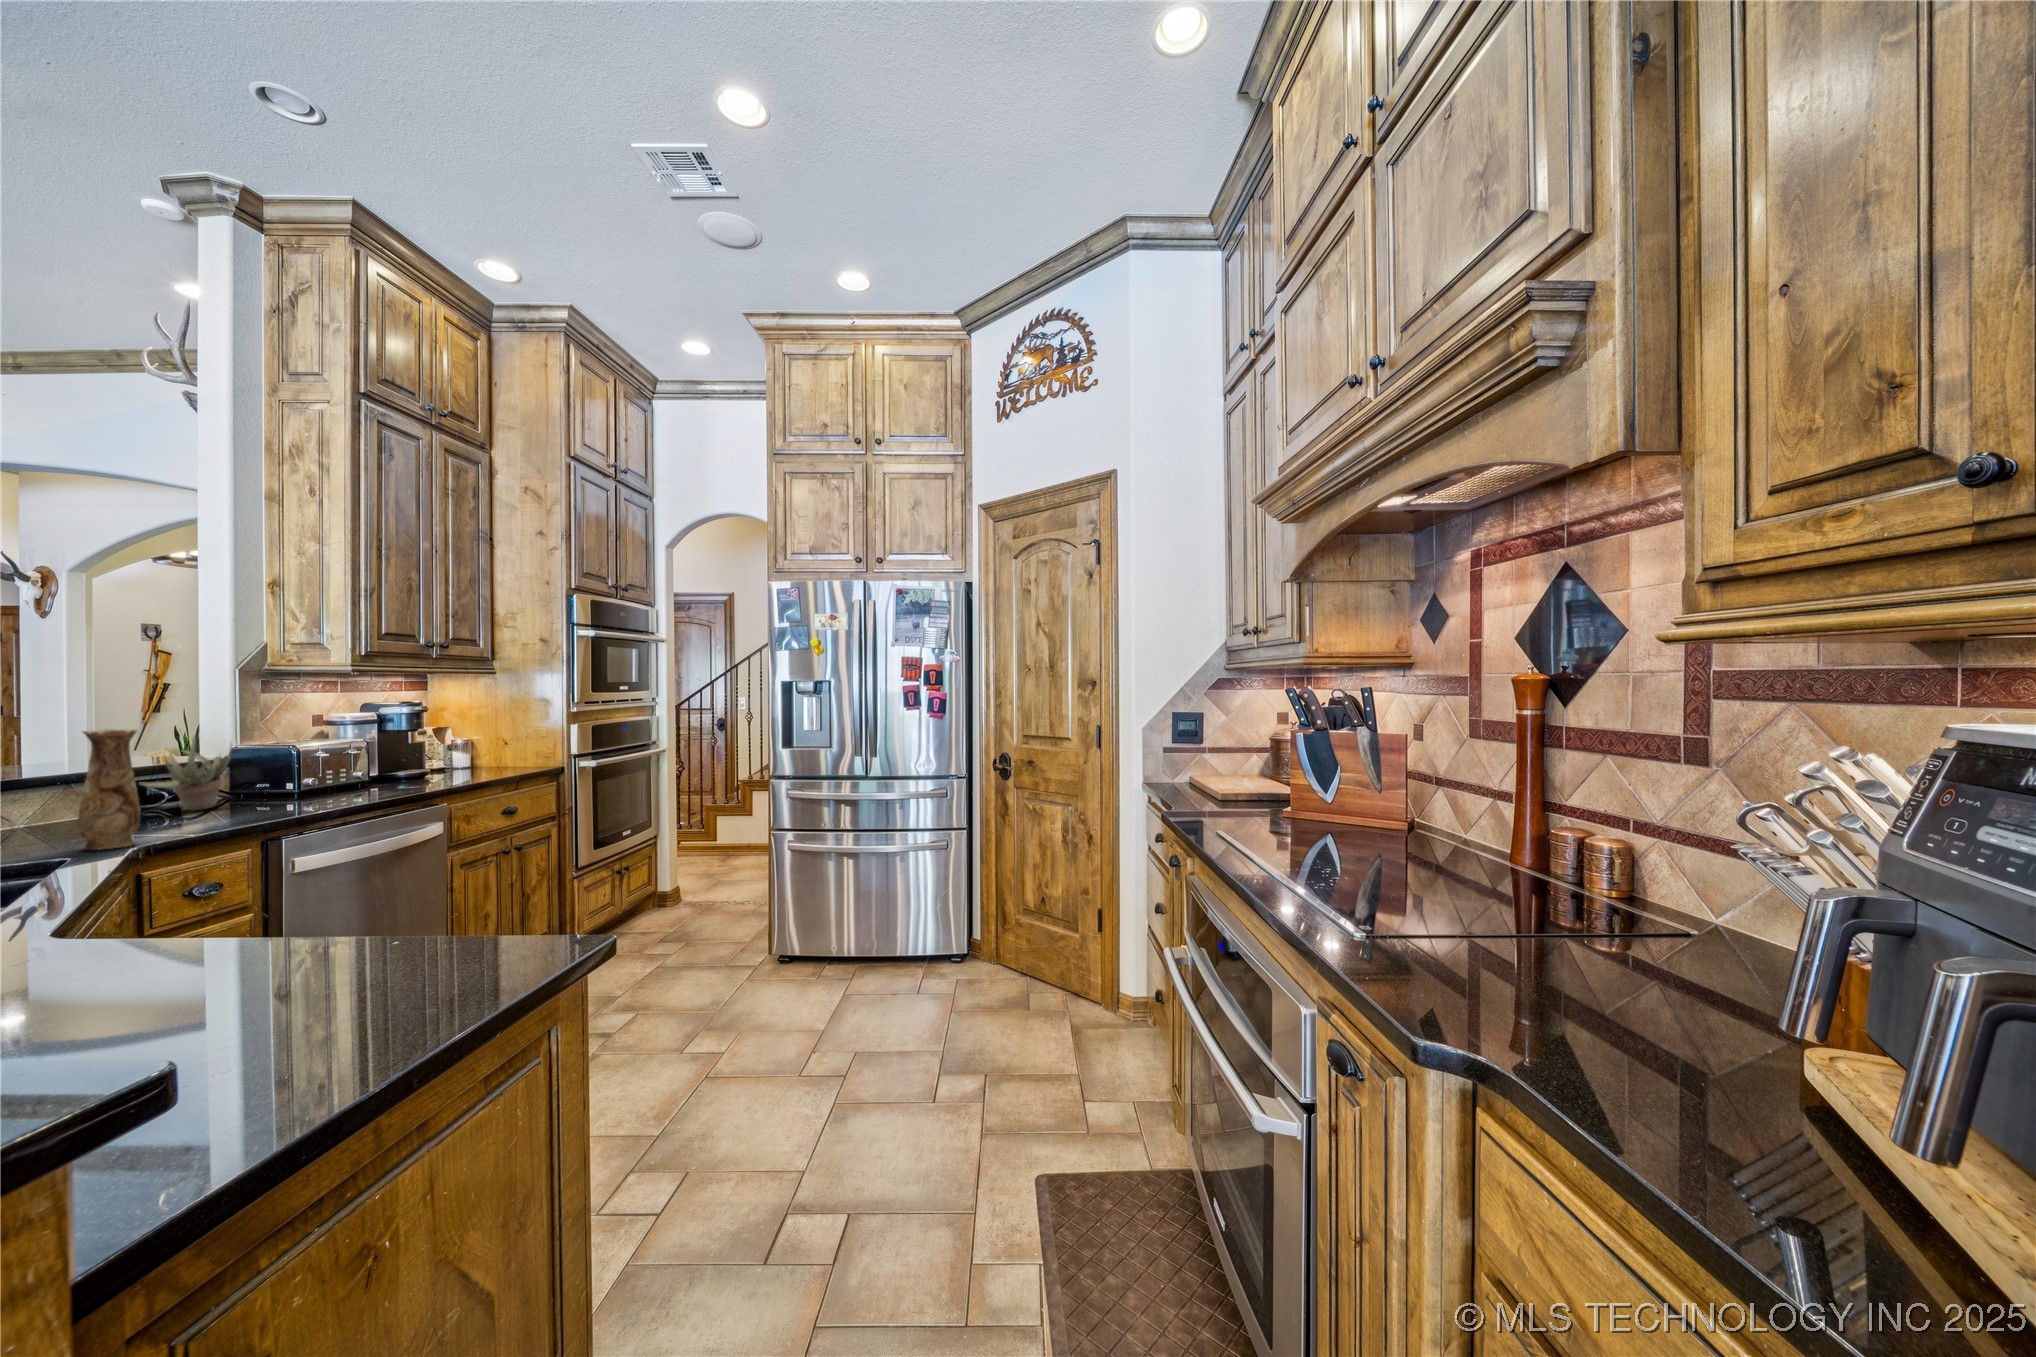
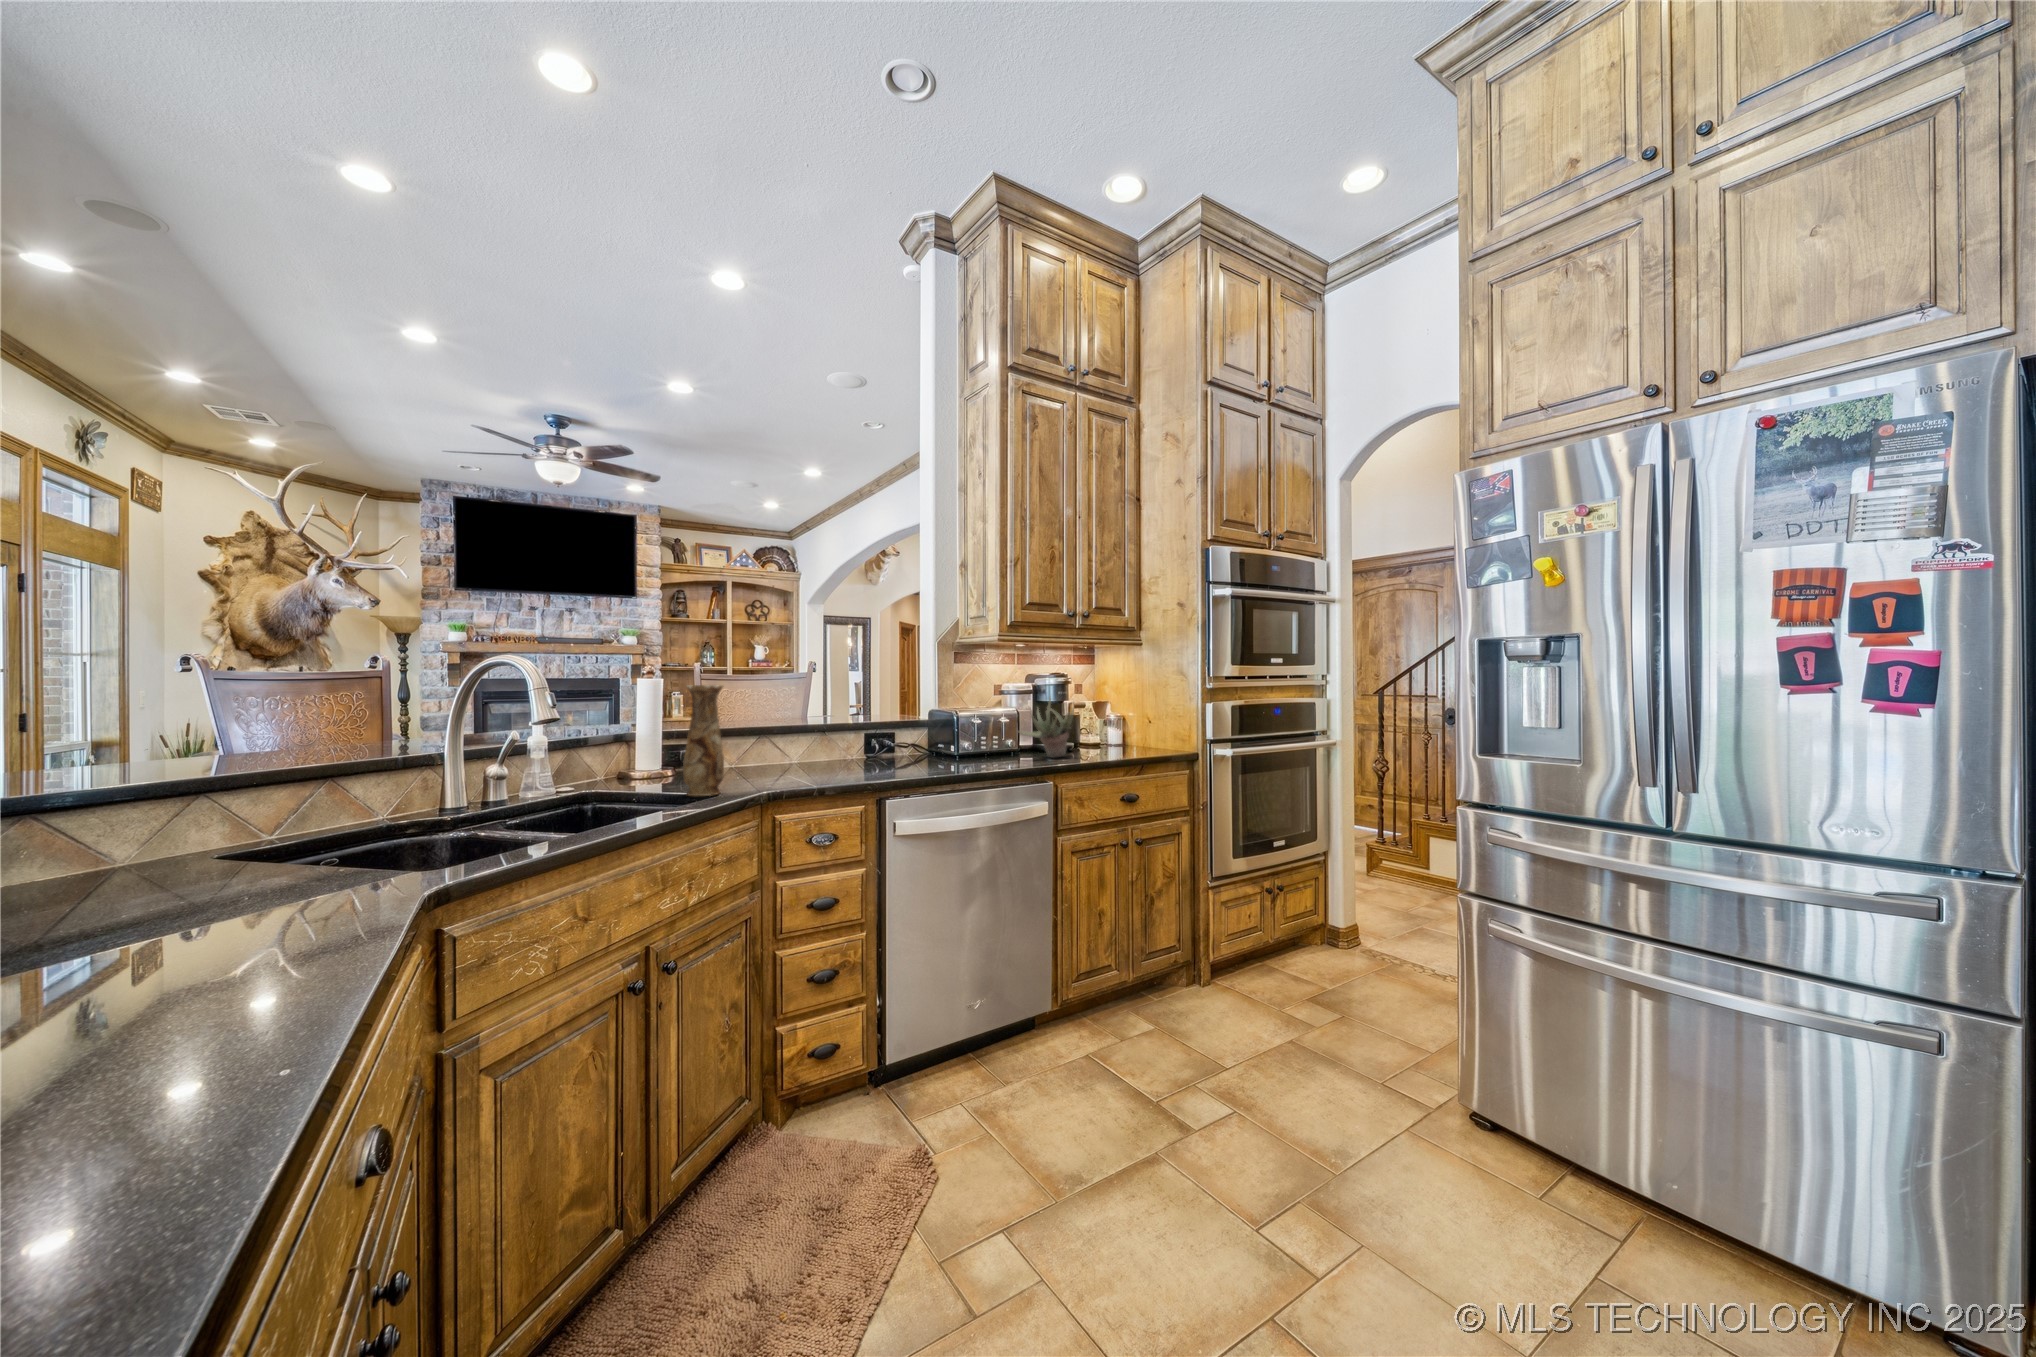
succulent plant: present [140,736,232,810] -> present [1019,697,1074,758]

